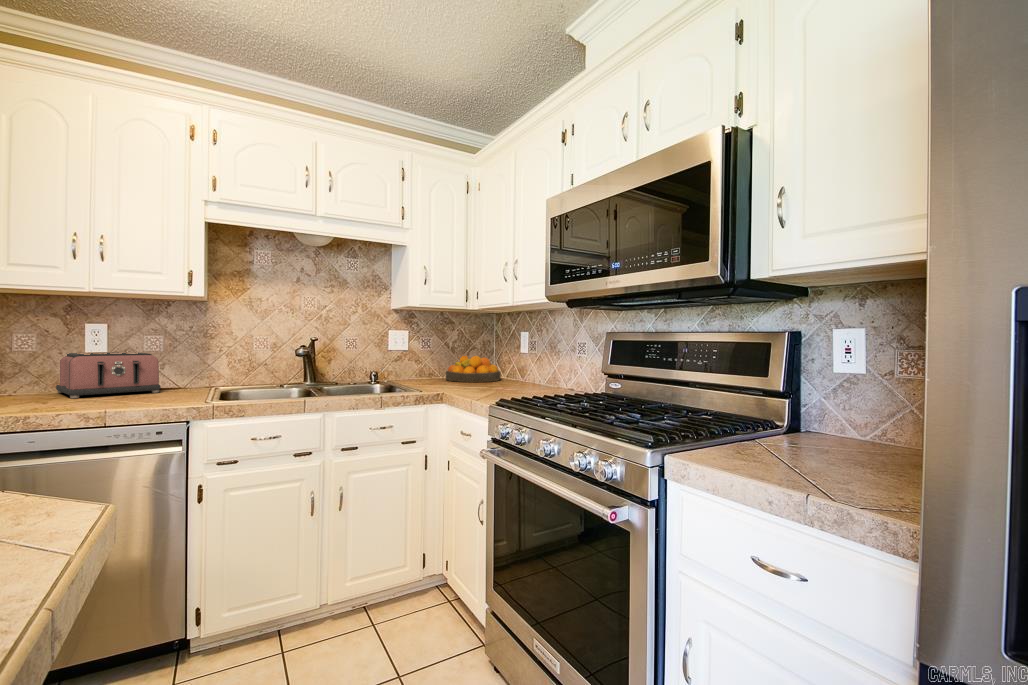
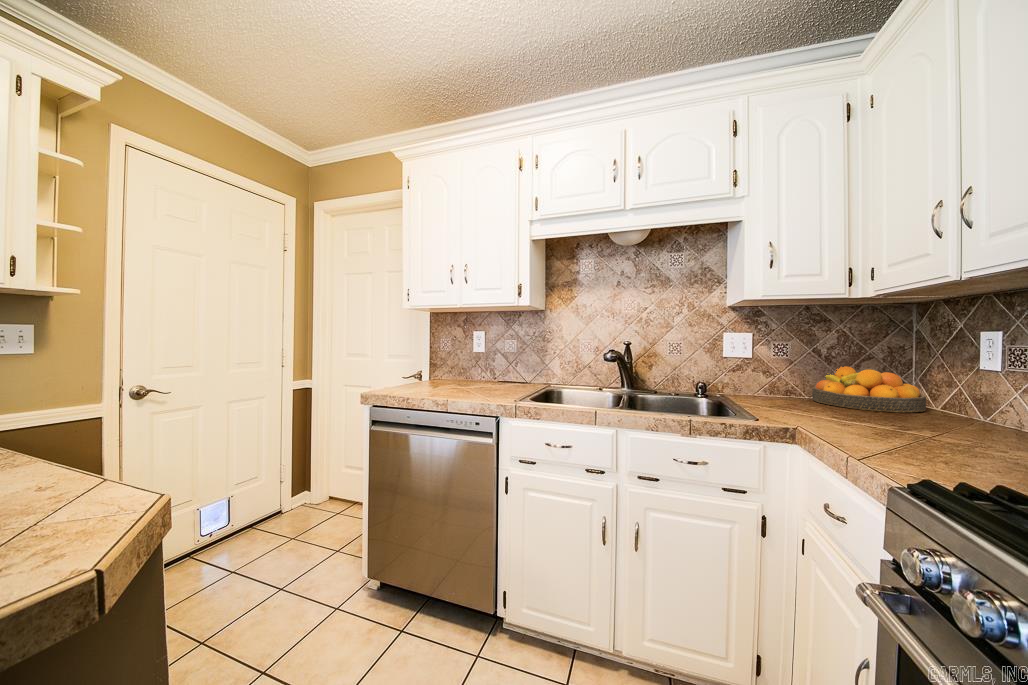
toaster: present [56,352,161,398] -> none [456,353,511,386]

